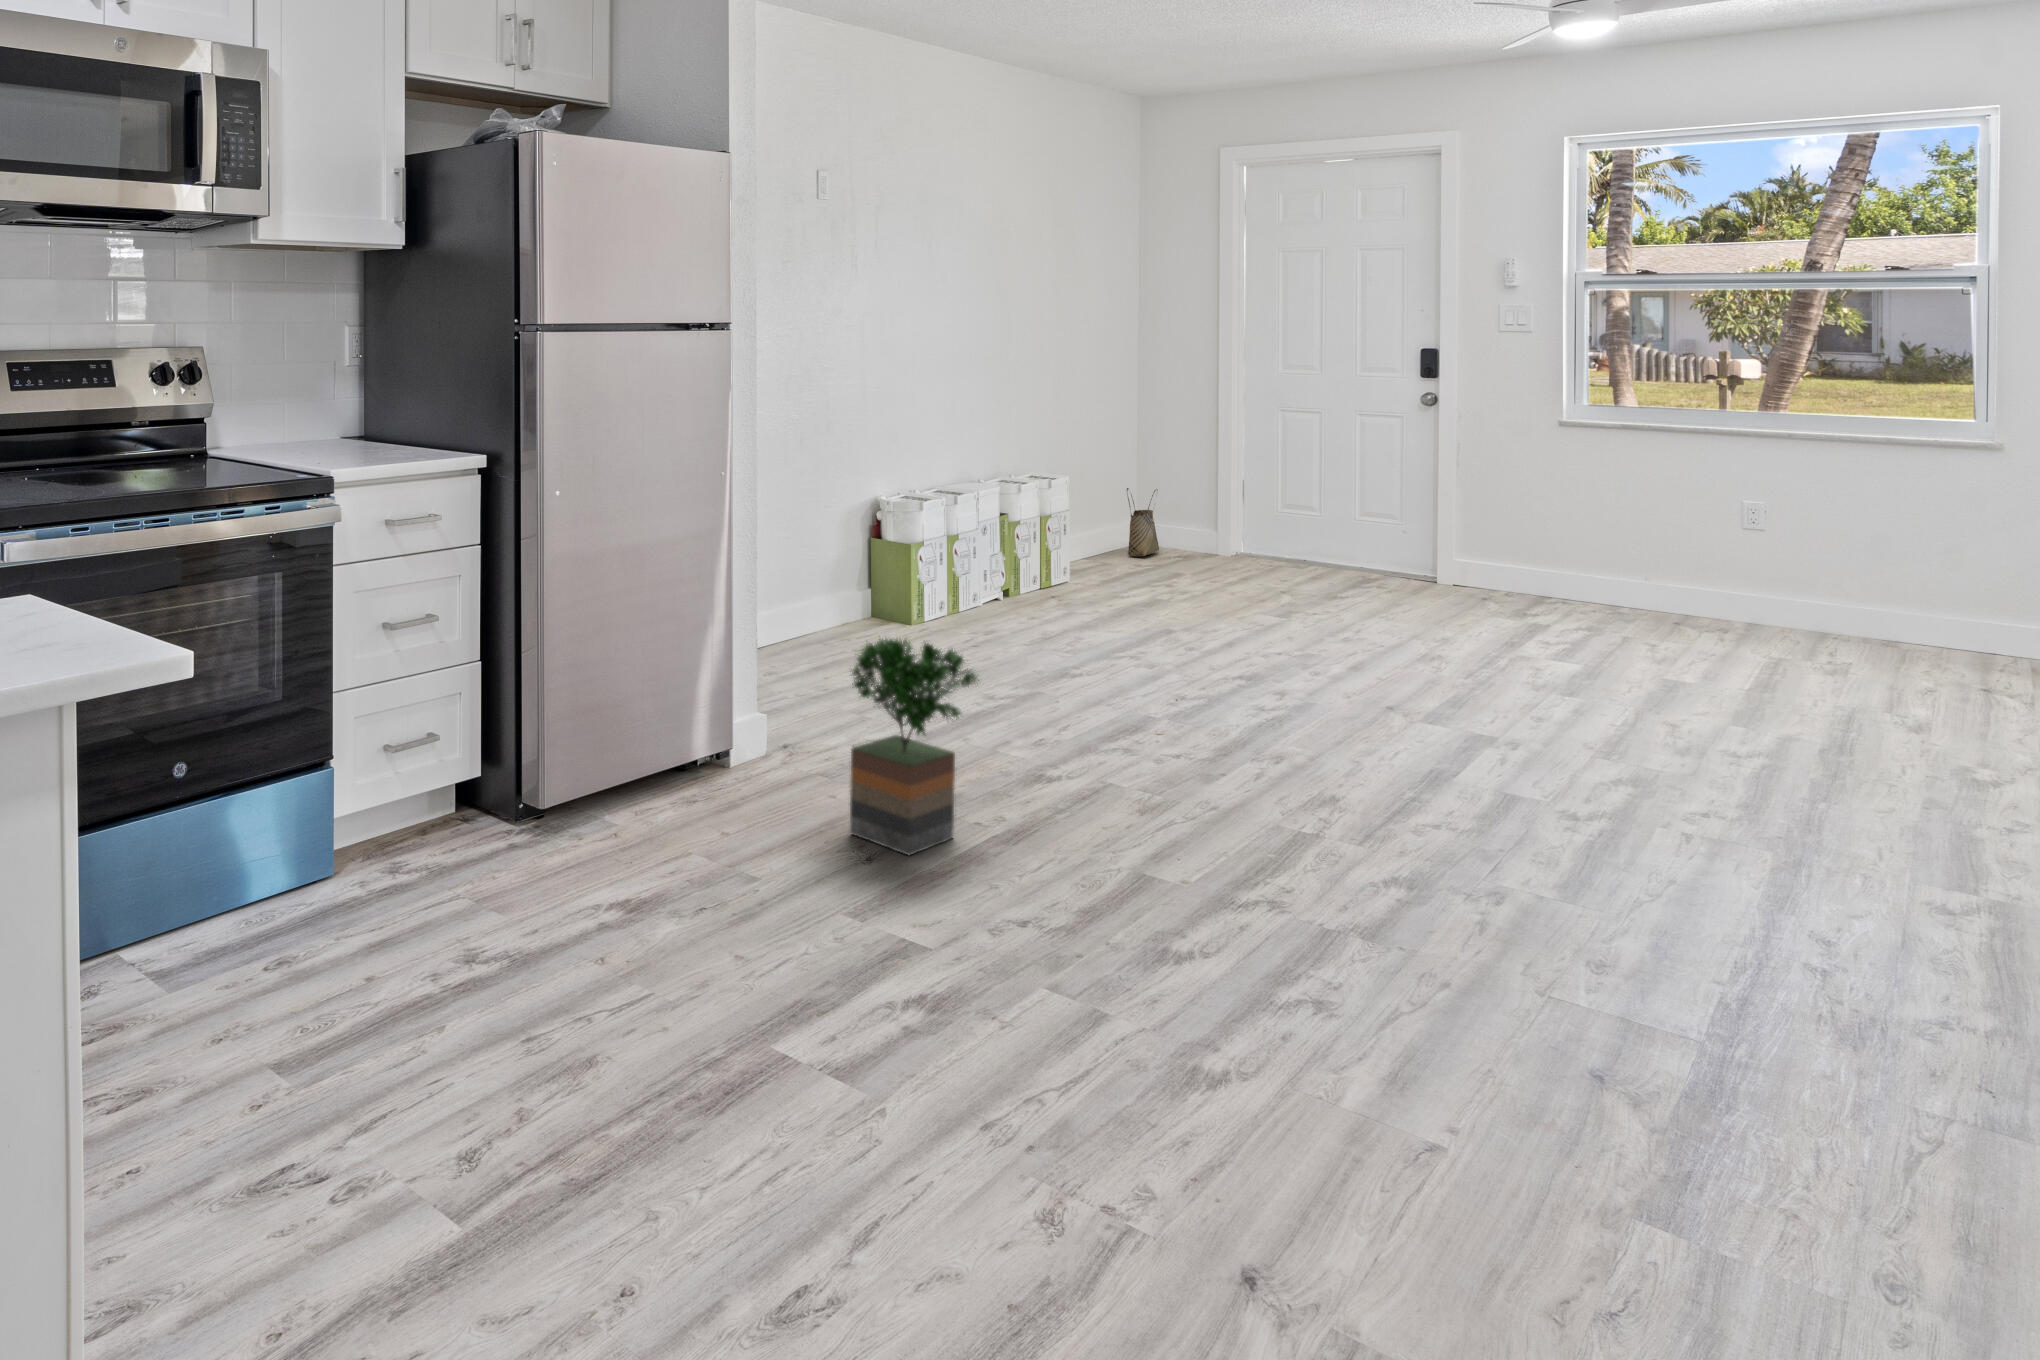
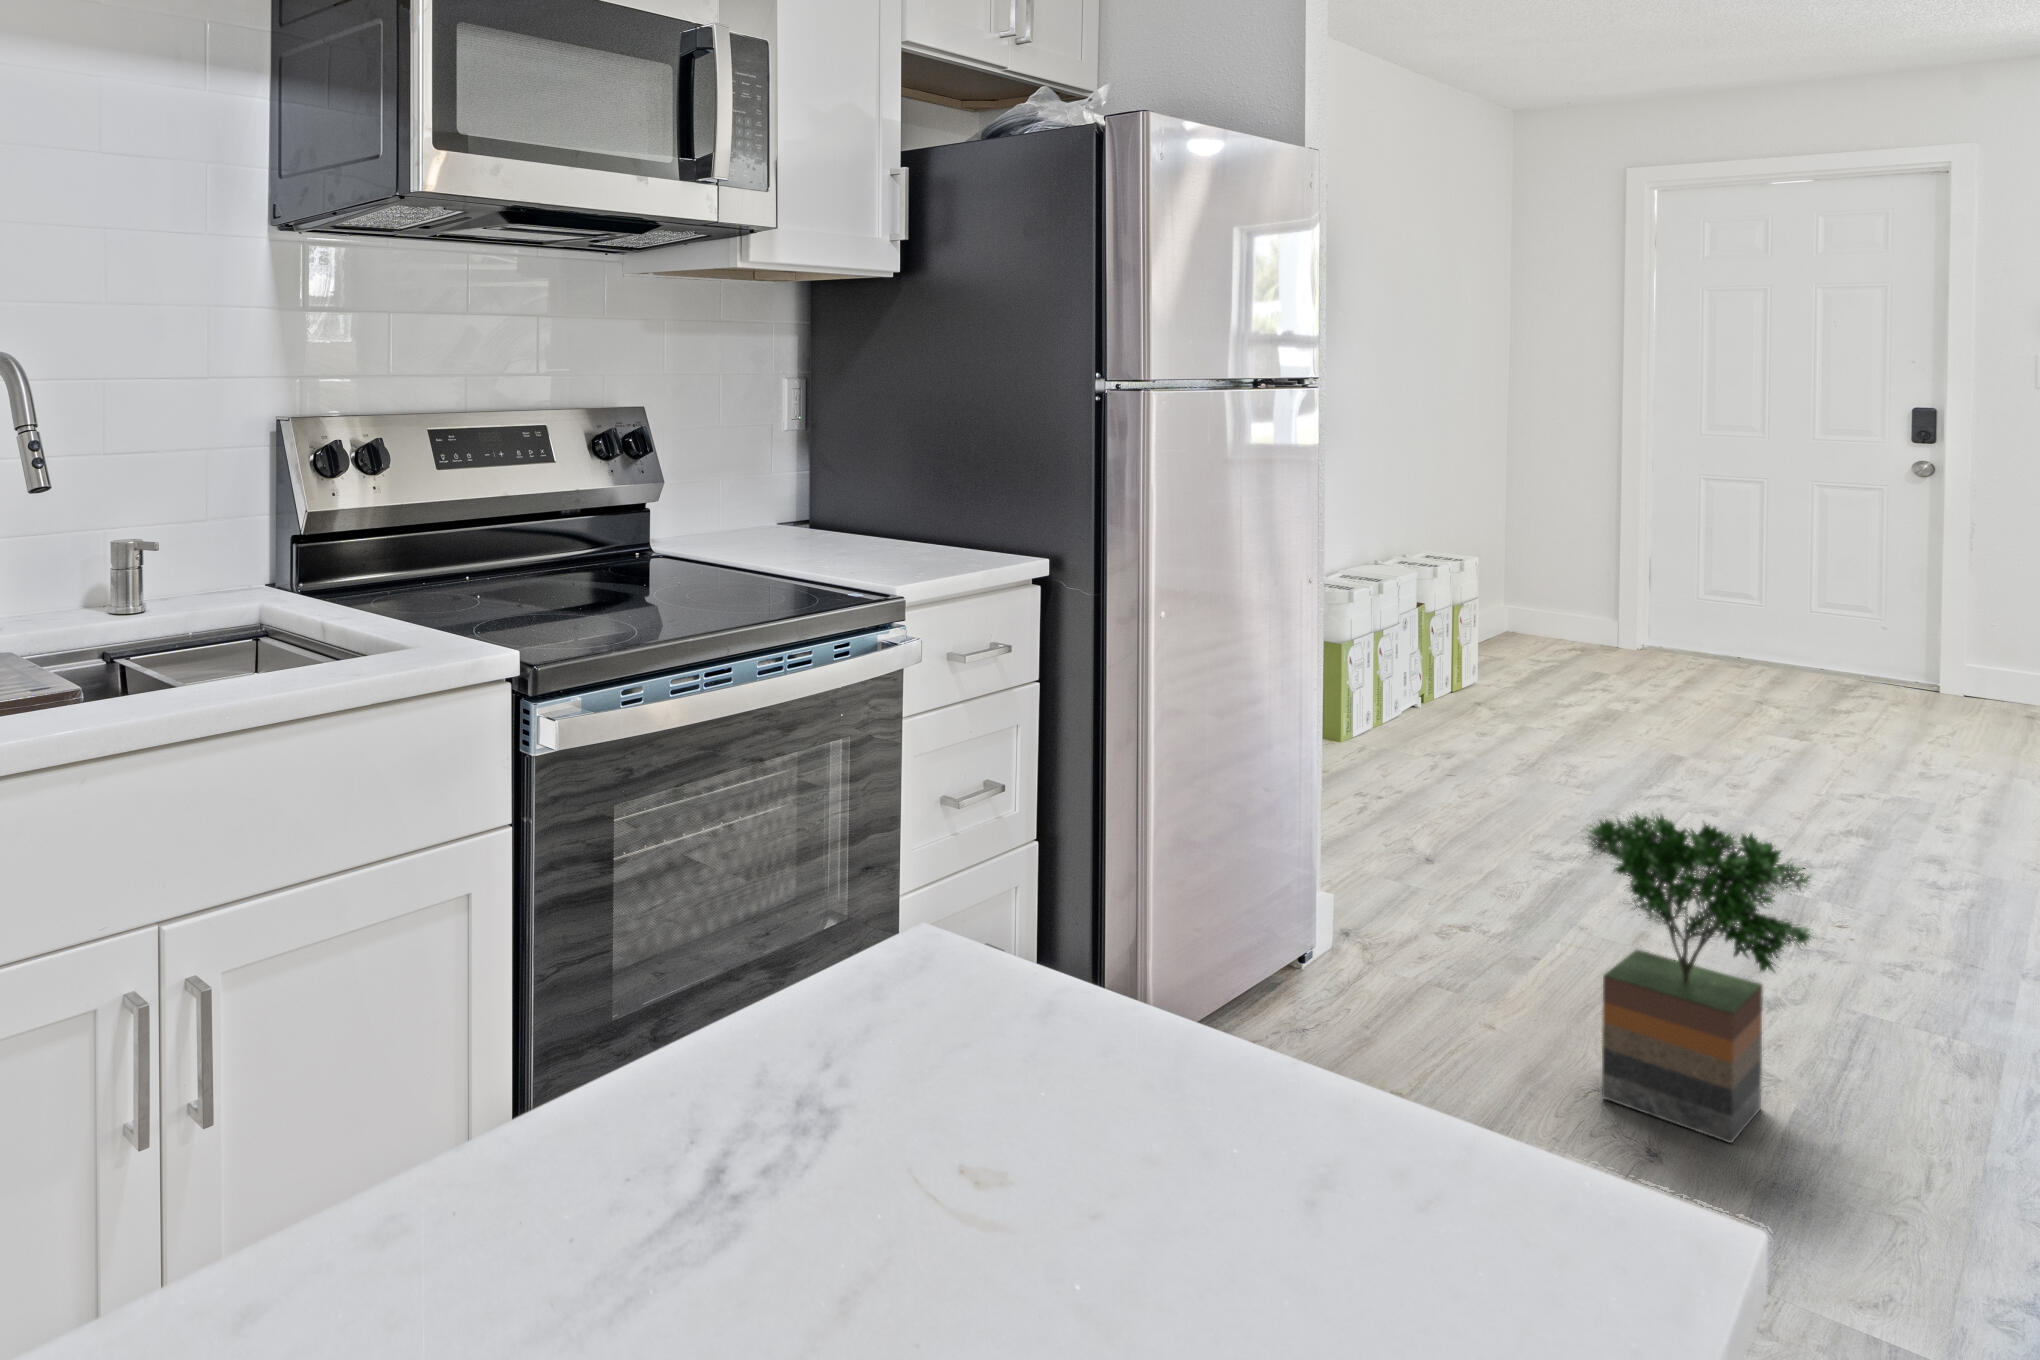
woven basket: present [1127,488,1159,556] -> none [1503,563,1544,645]

